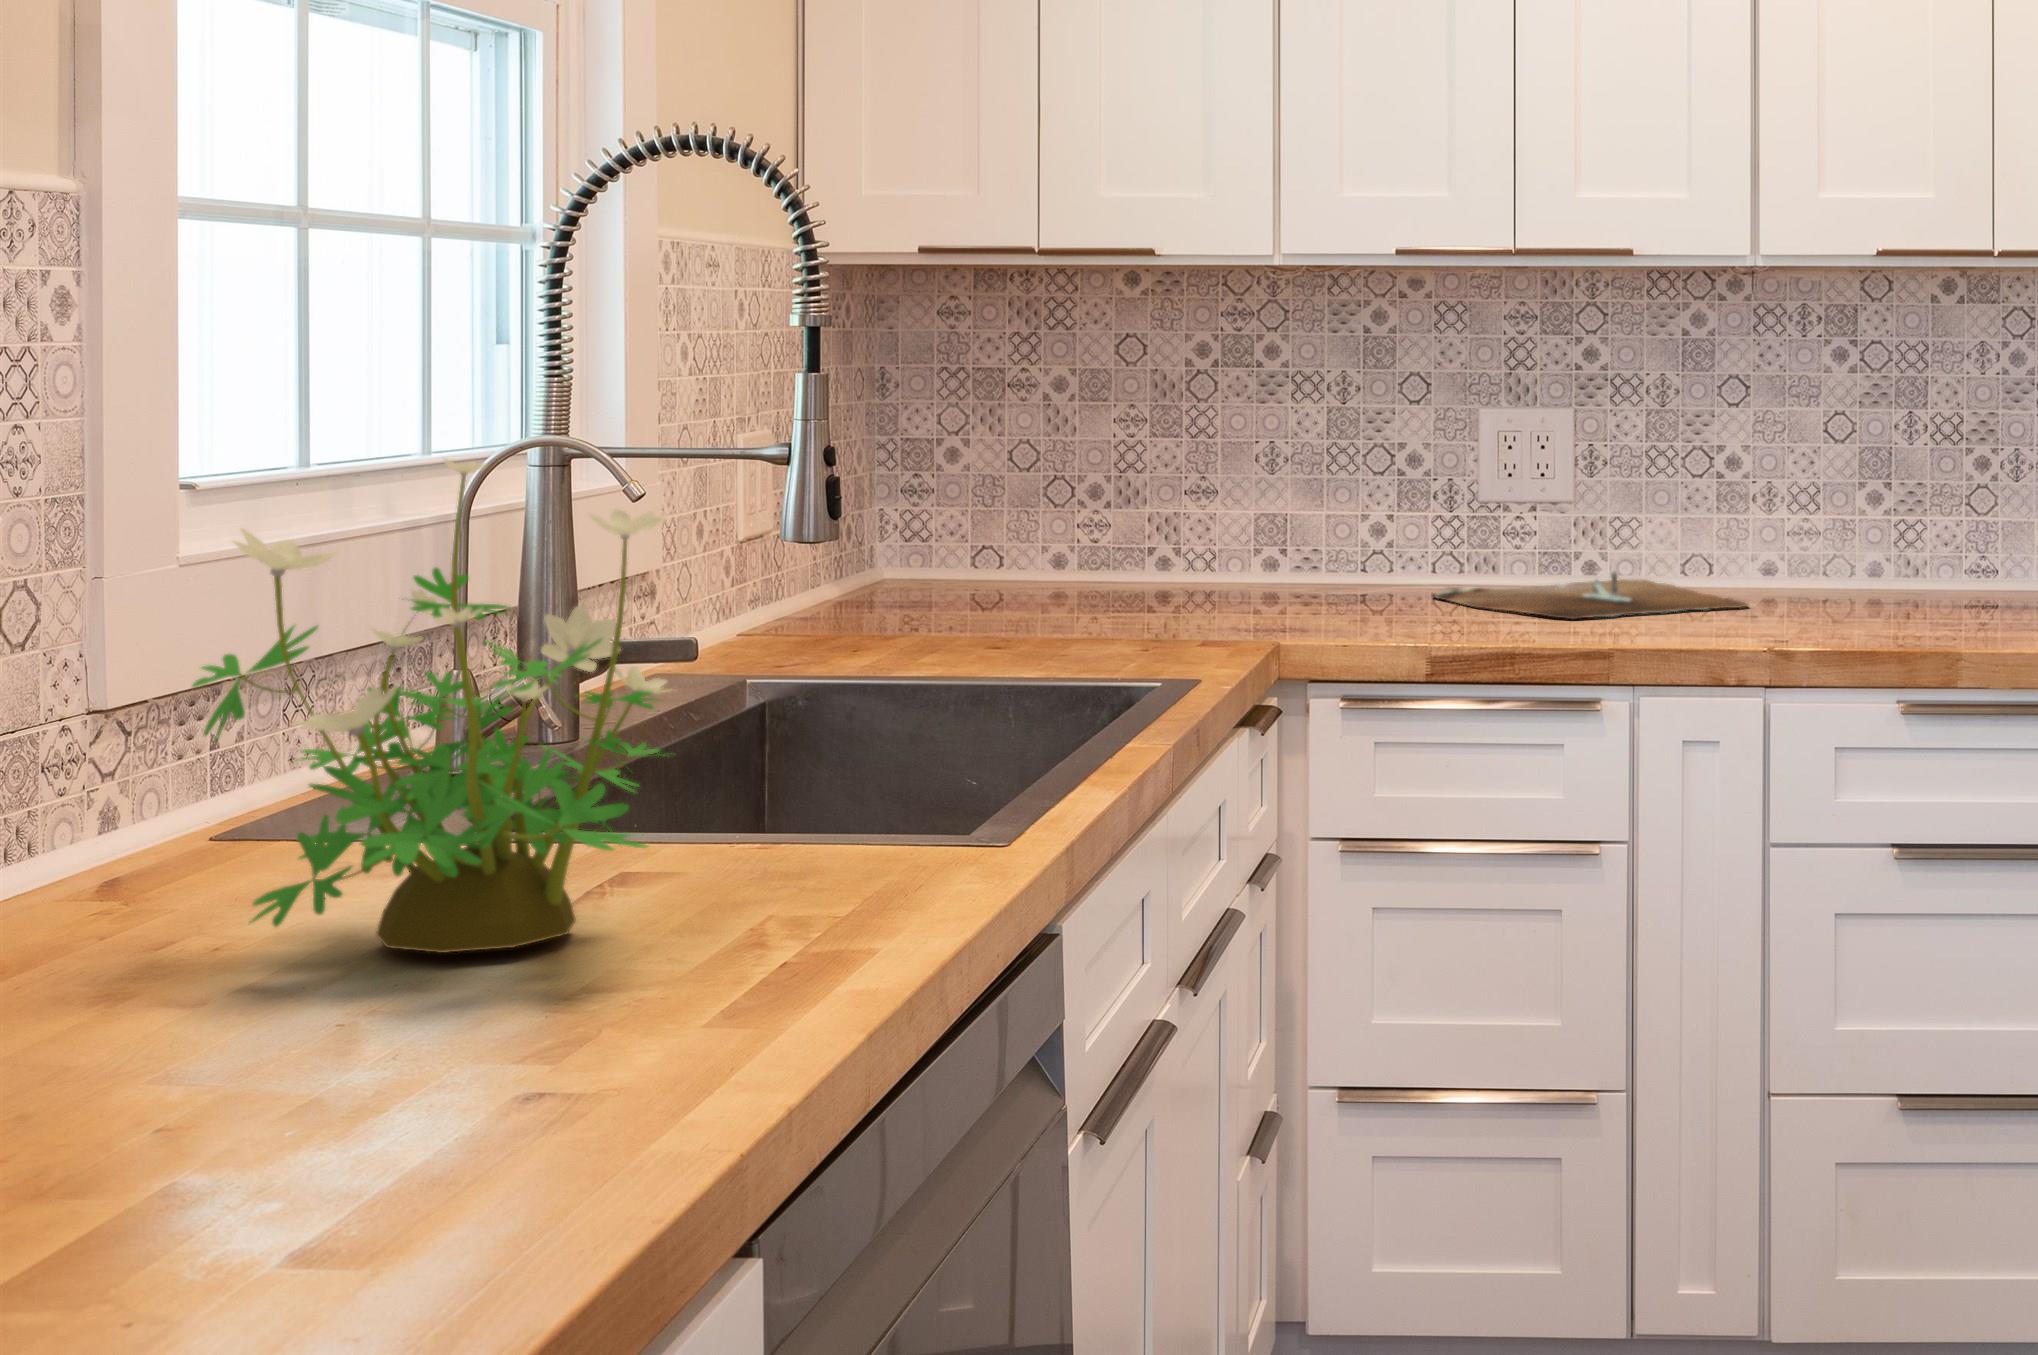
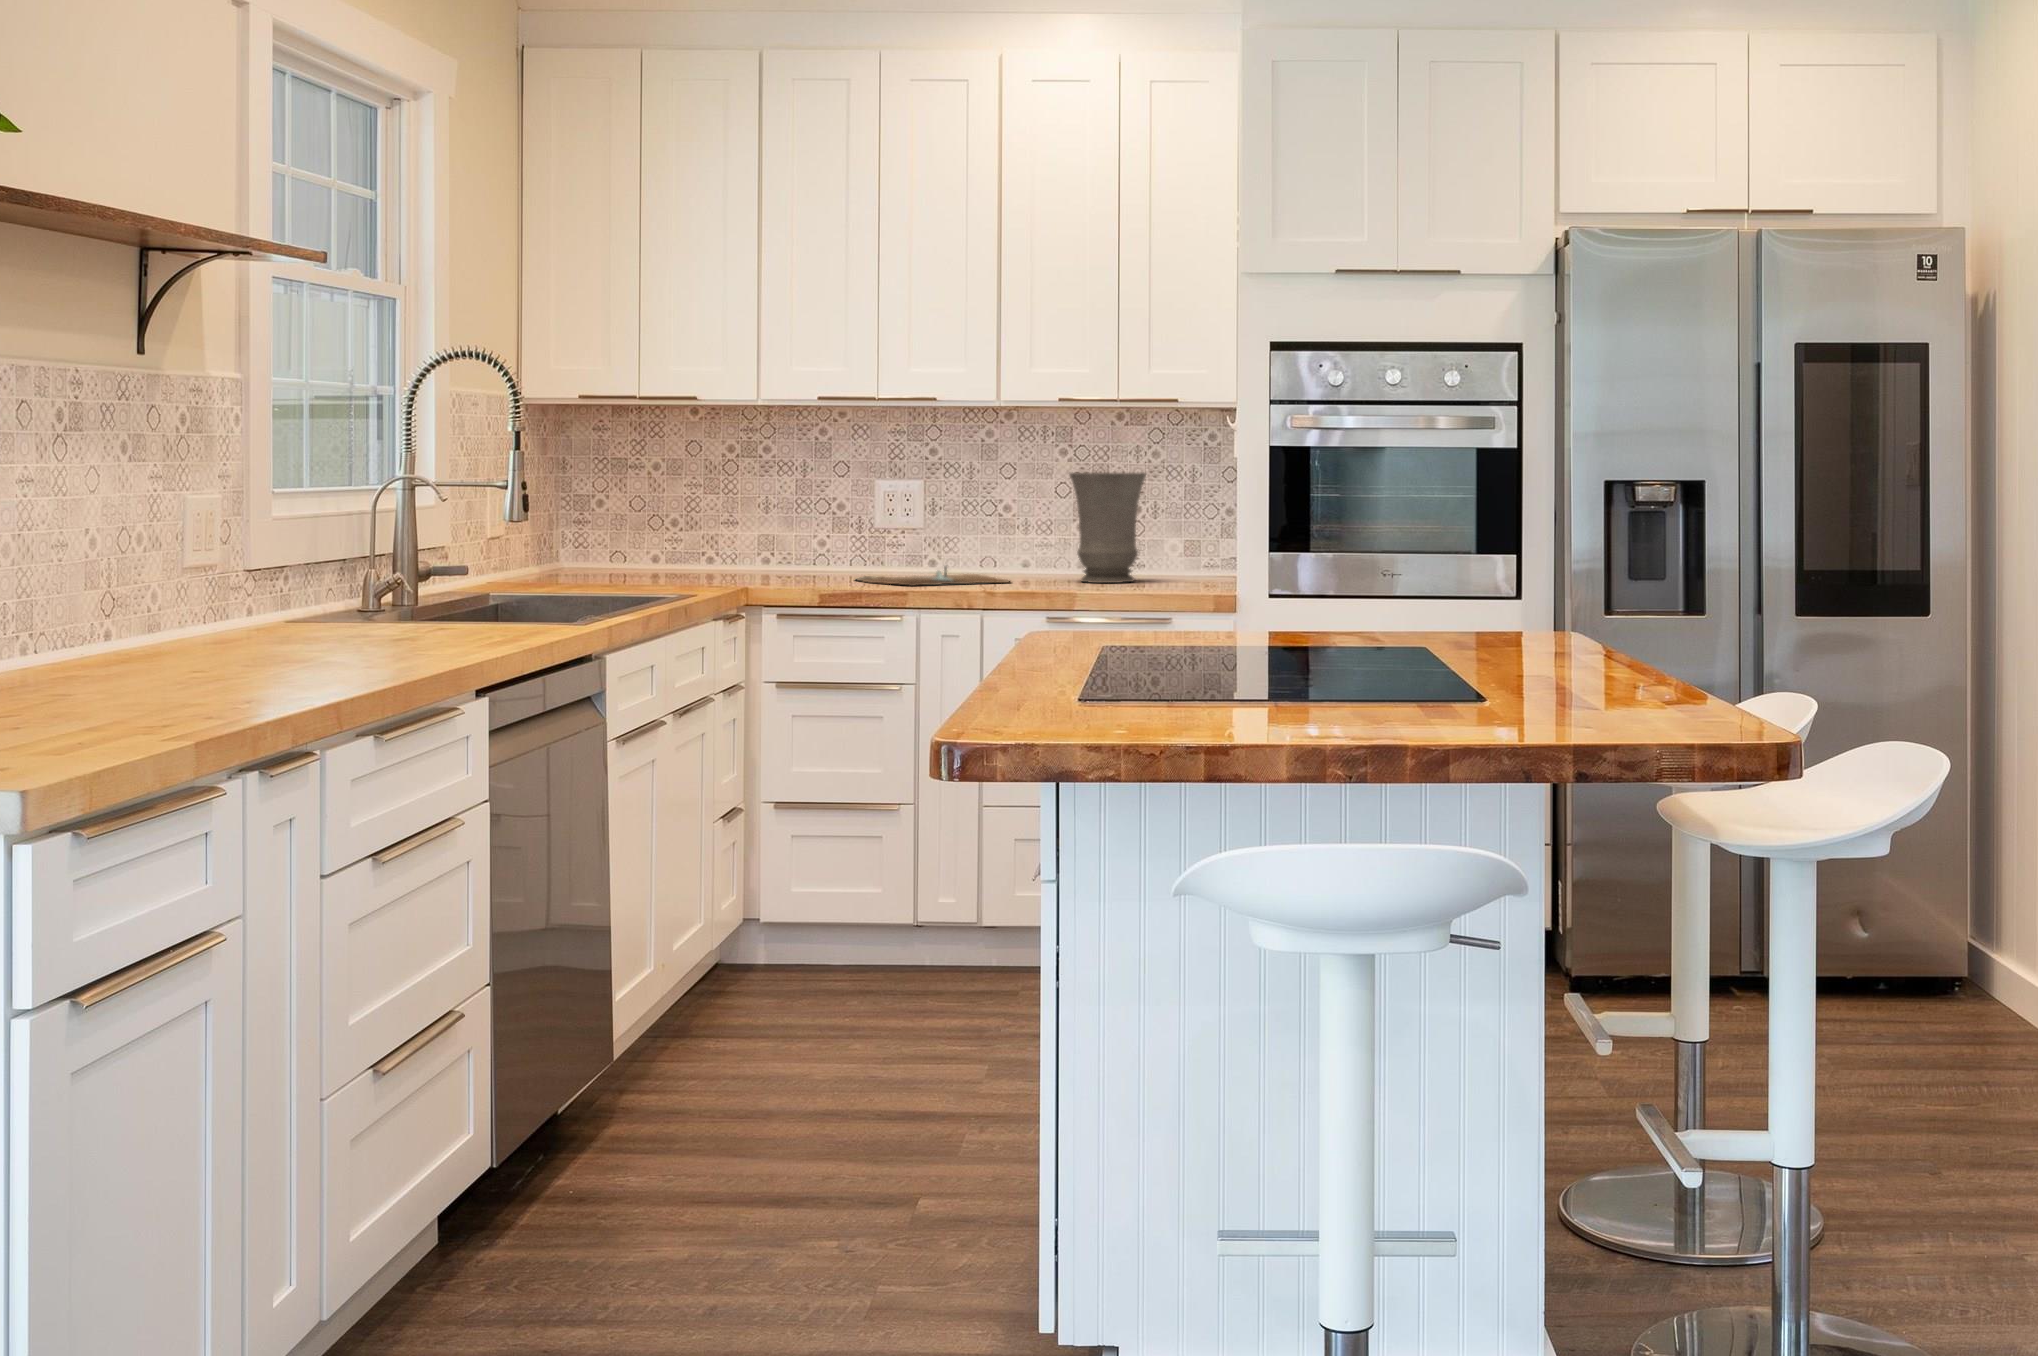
vase: none [1849,390,2001,608] -> present [1070,472,1146,583]
potted plant: present [192,460,667,953] -> none [297,477,463,638]

